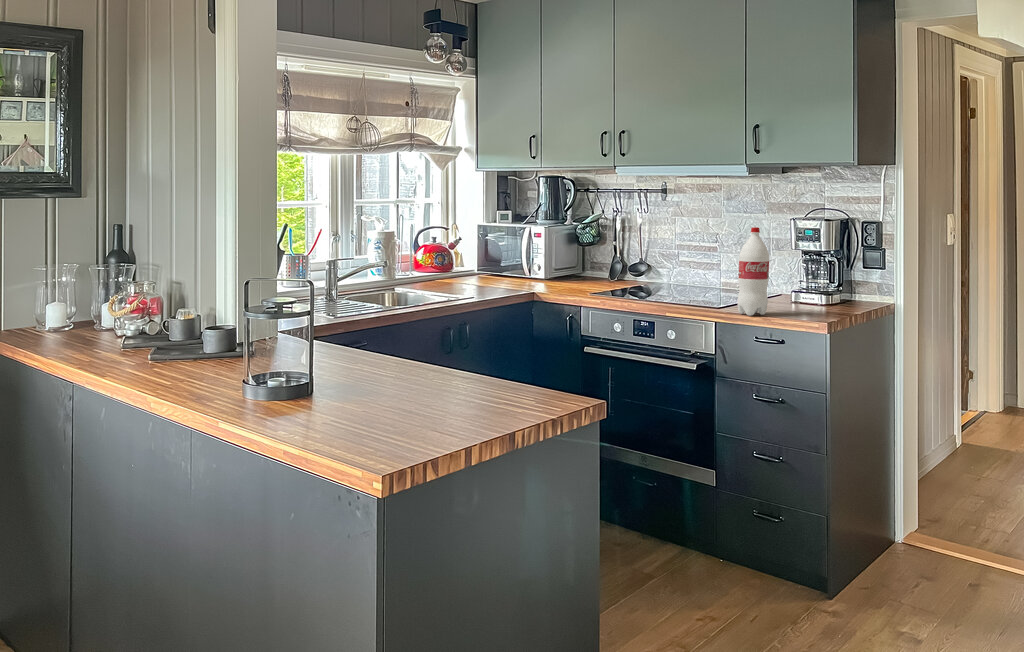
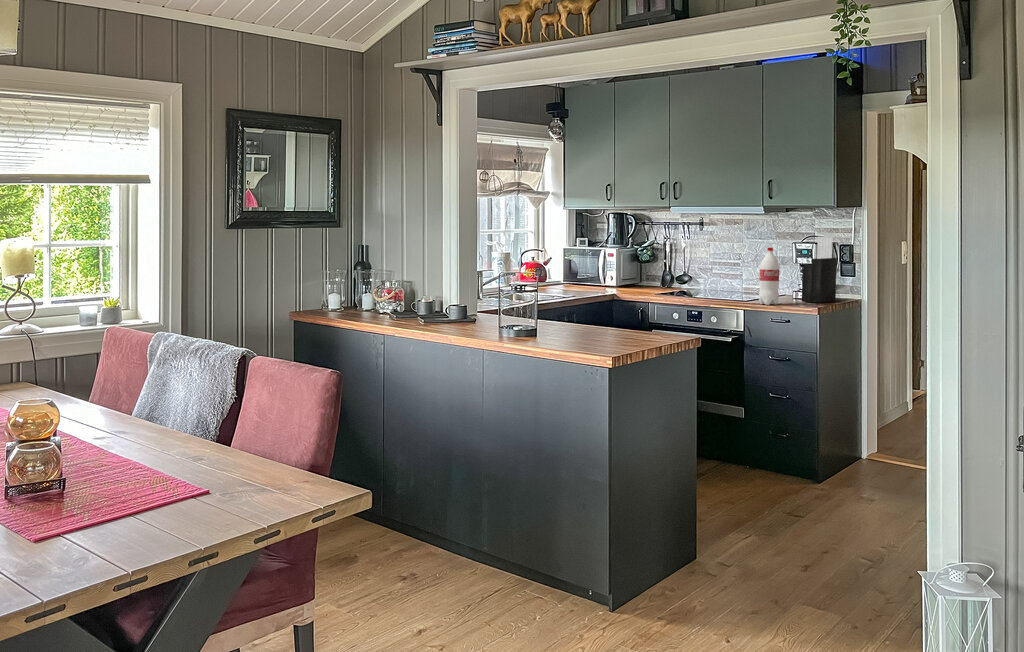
knife block: none [803,209,858,311] -> present [802,236,837,303]

